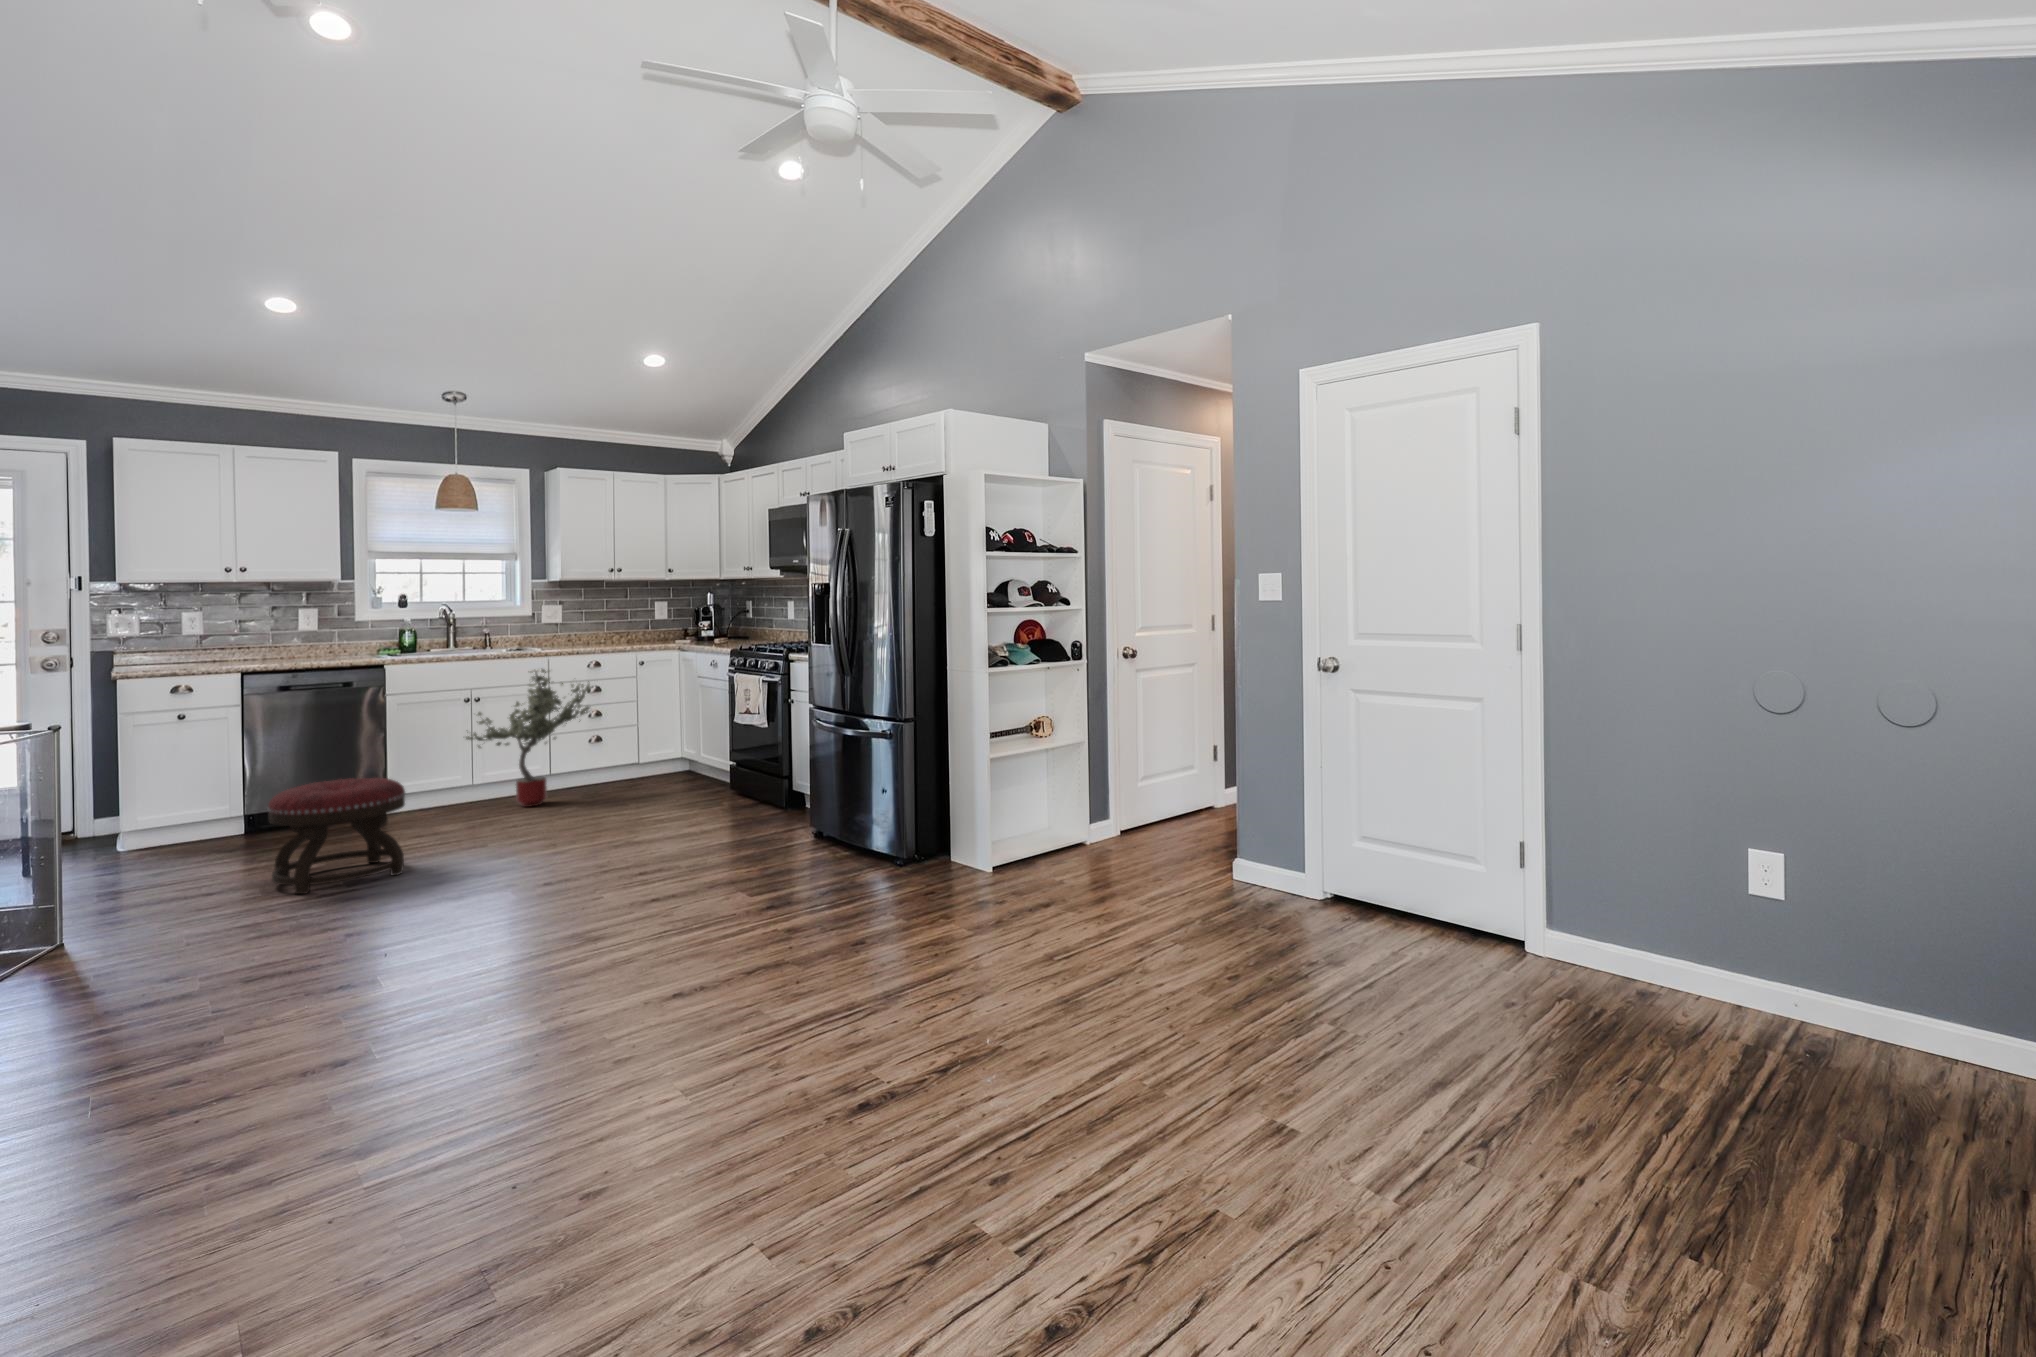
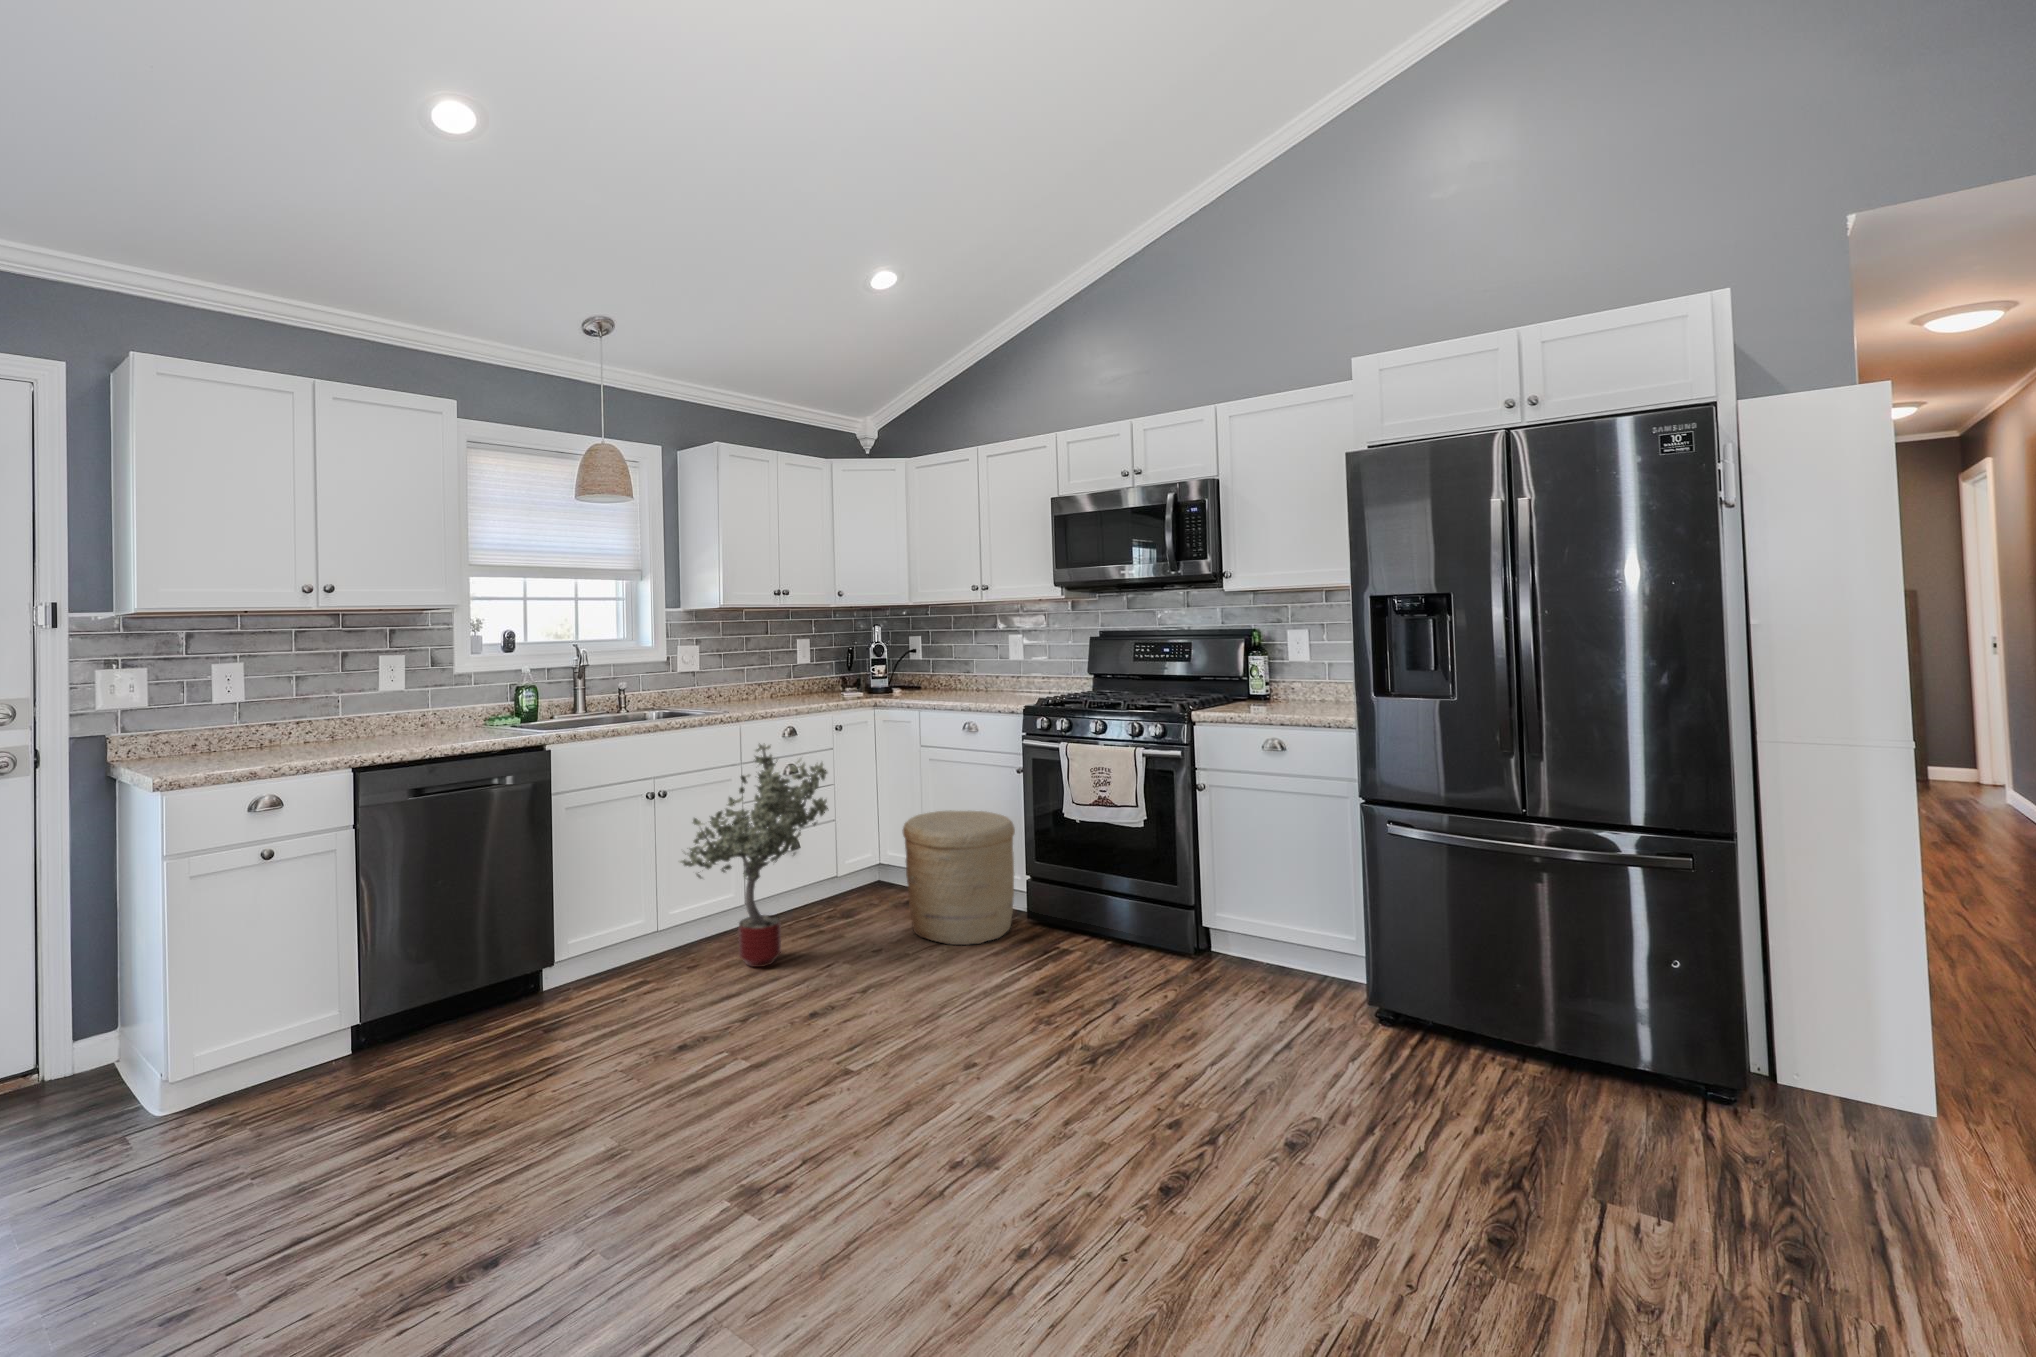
woven basket: none [642,718,724,800] -> present [903,810,1015,945]
ottoman: present [267,778,405,894] -> none [562,982,800,1278]

